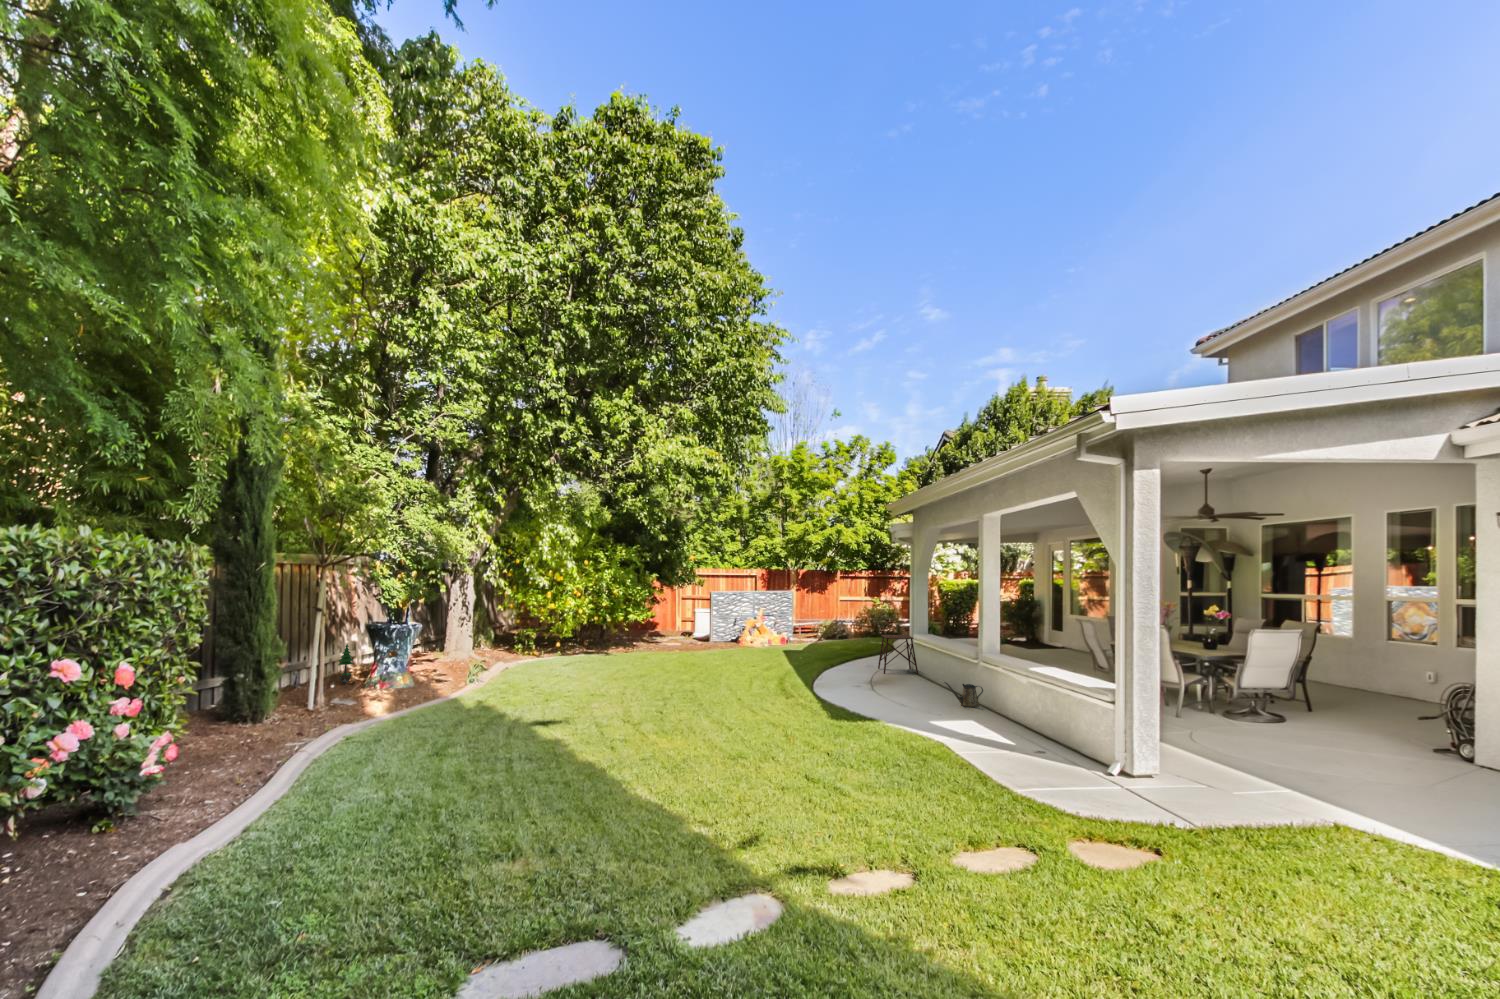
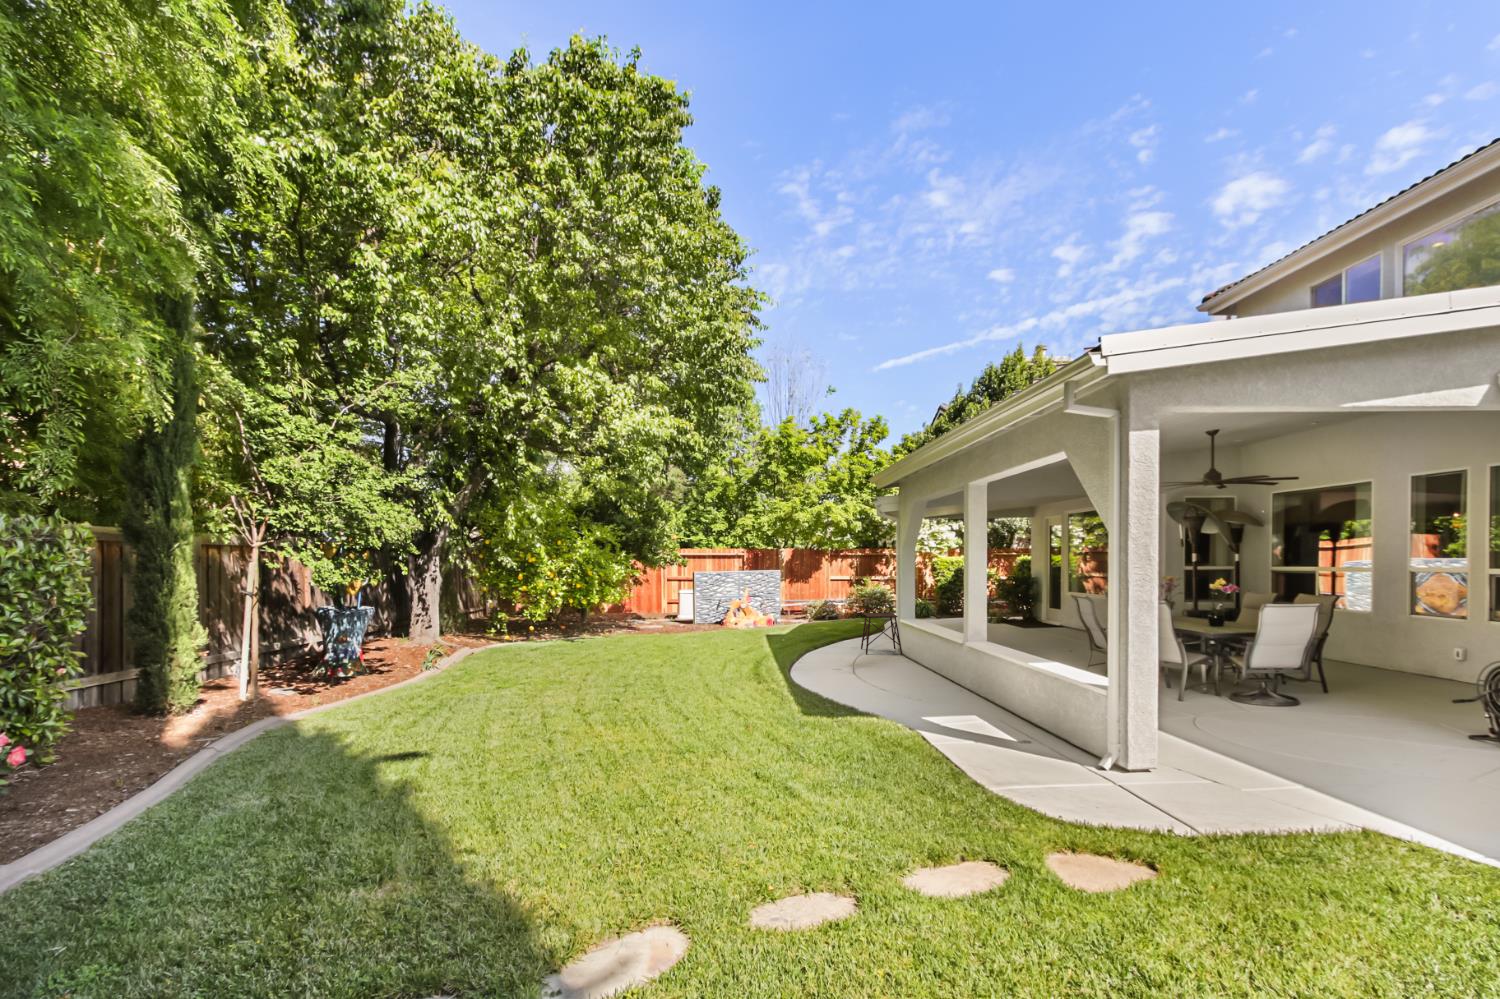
potted tree: present [338,644,353,683] -> none [281,629,299,671]
watering can: present [944,682,983,707] -> none [924,663,967,690]

